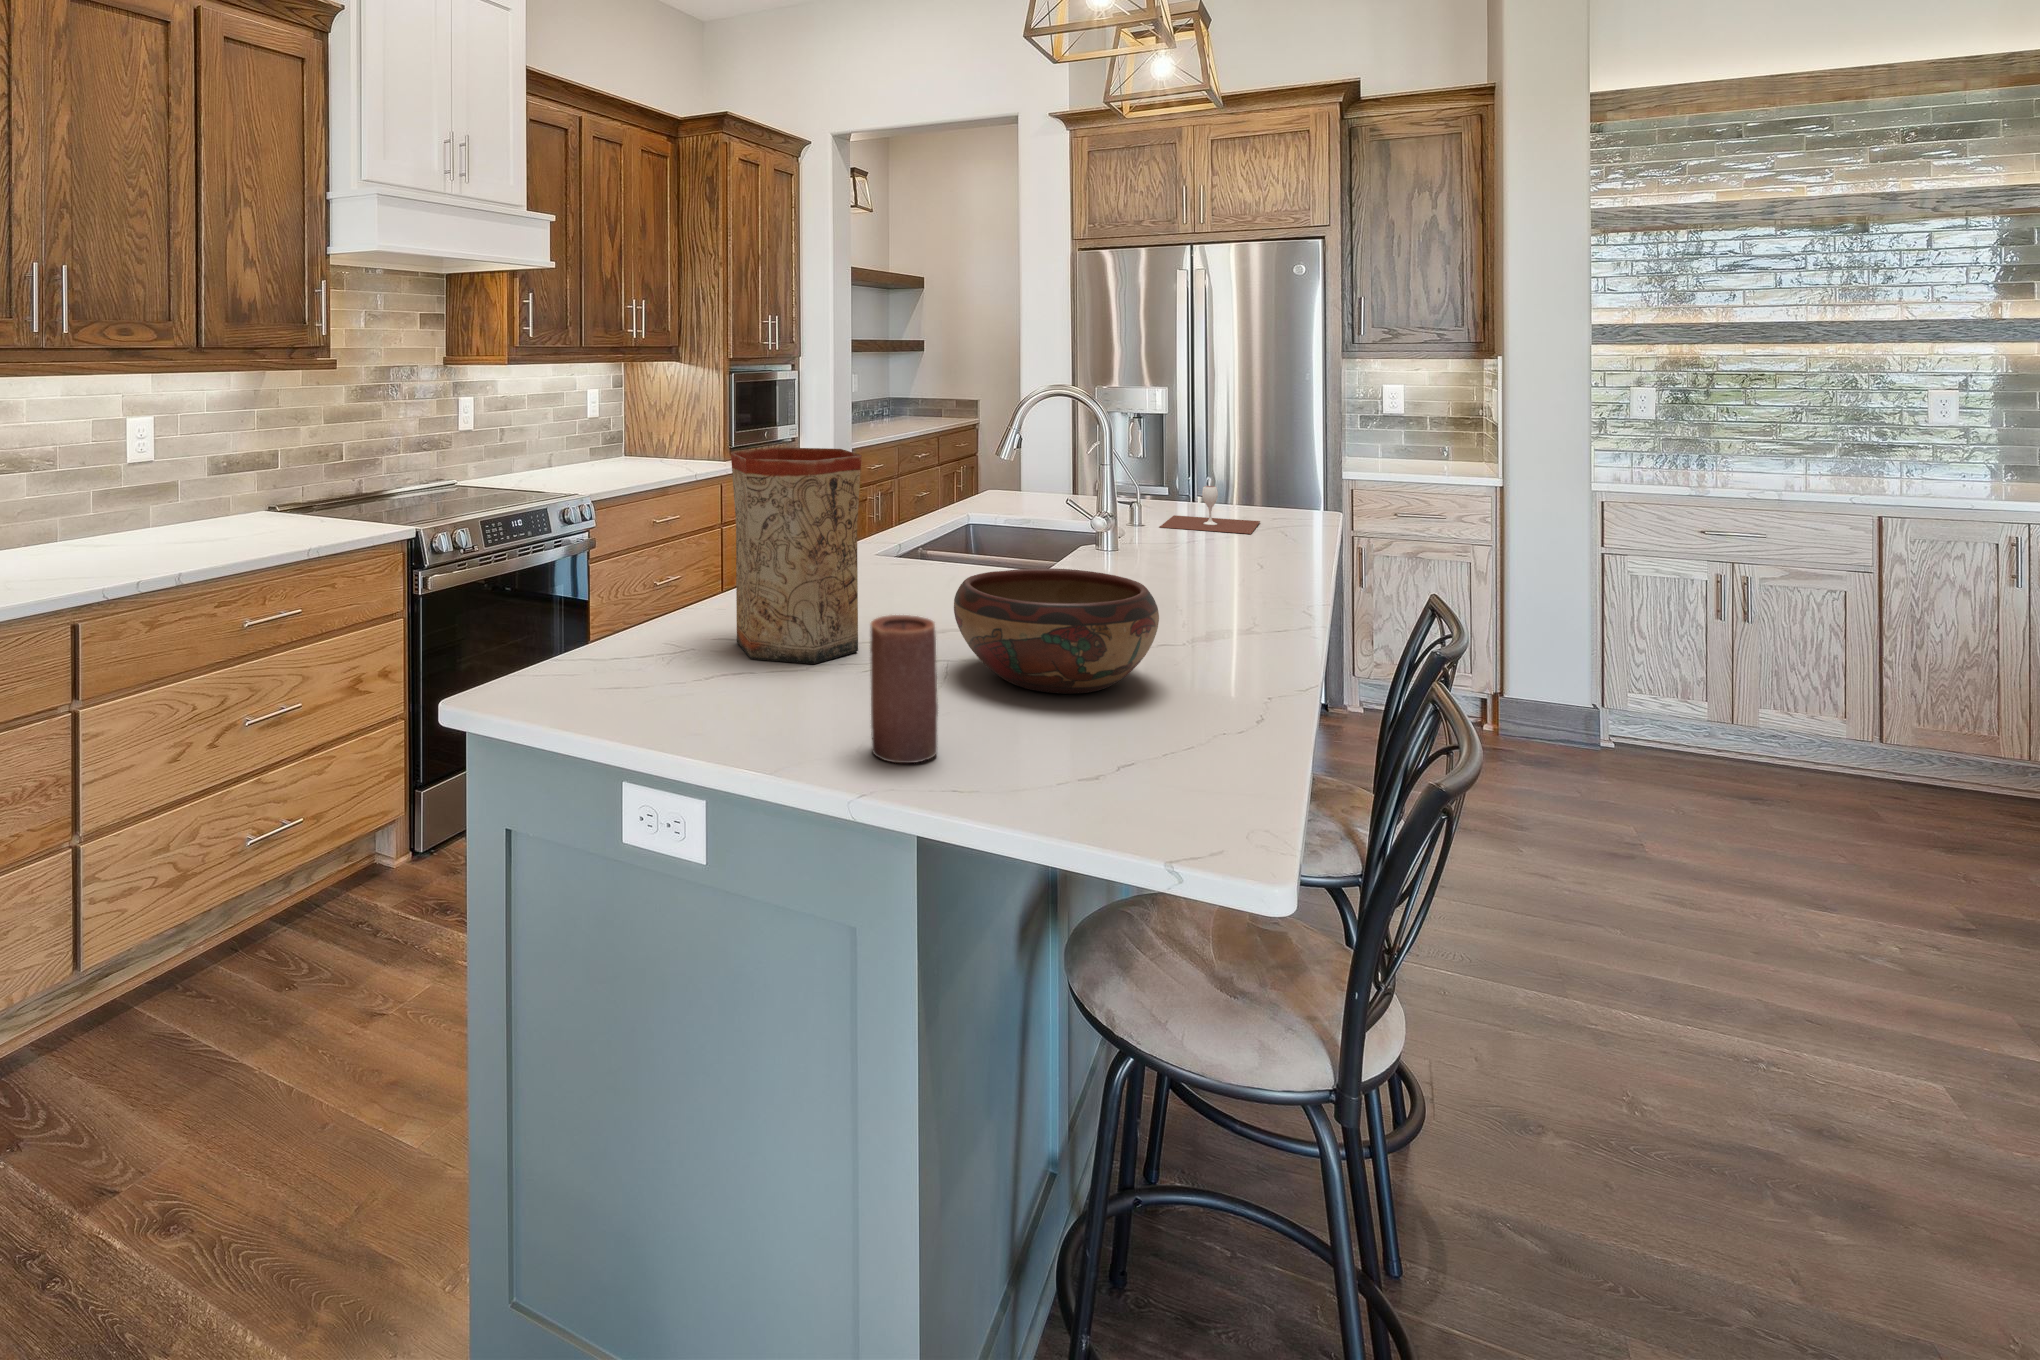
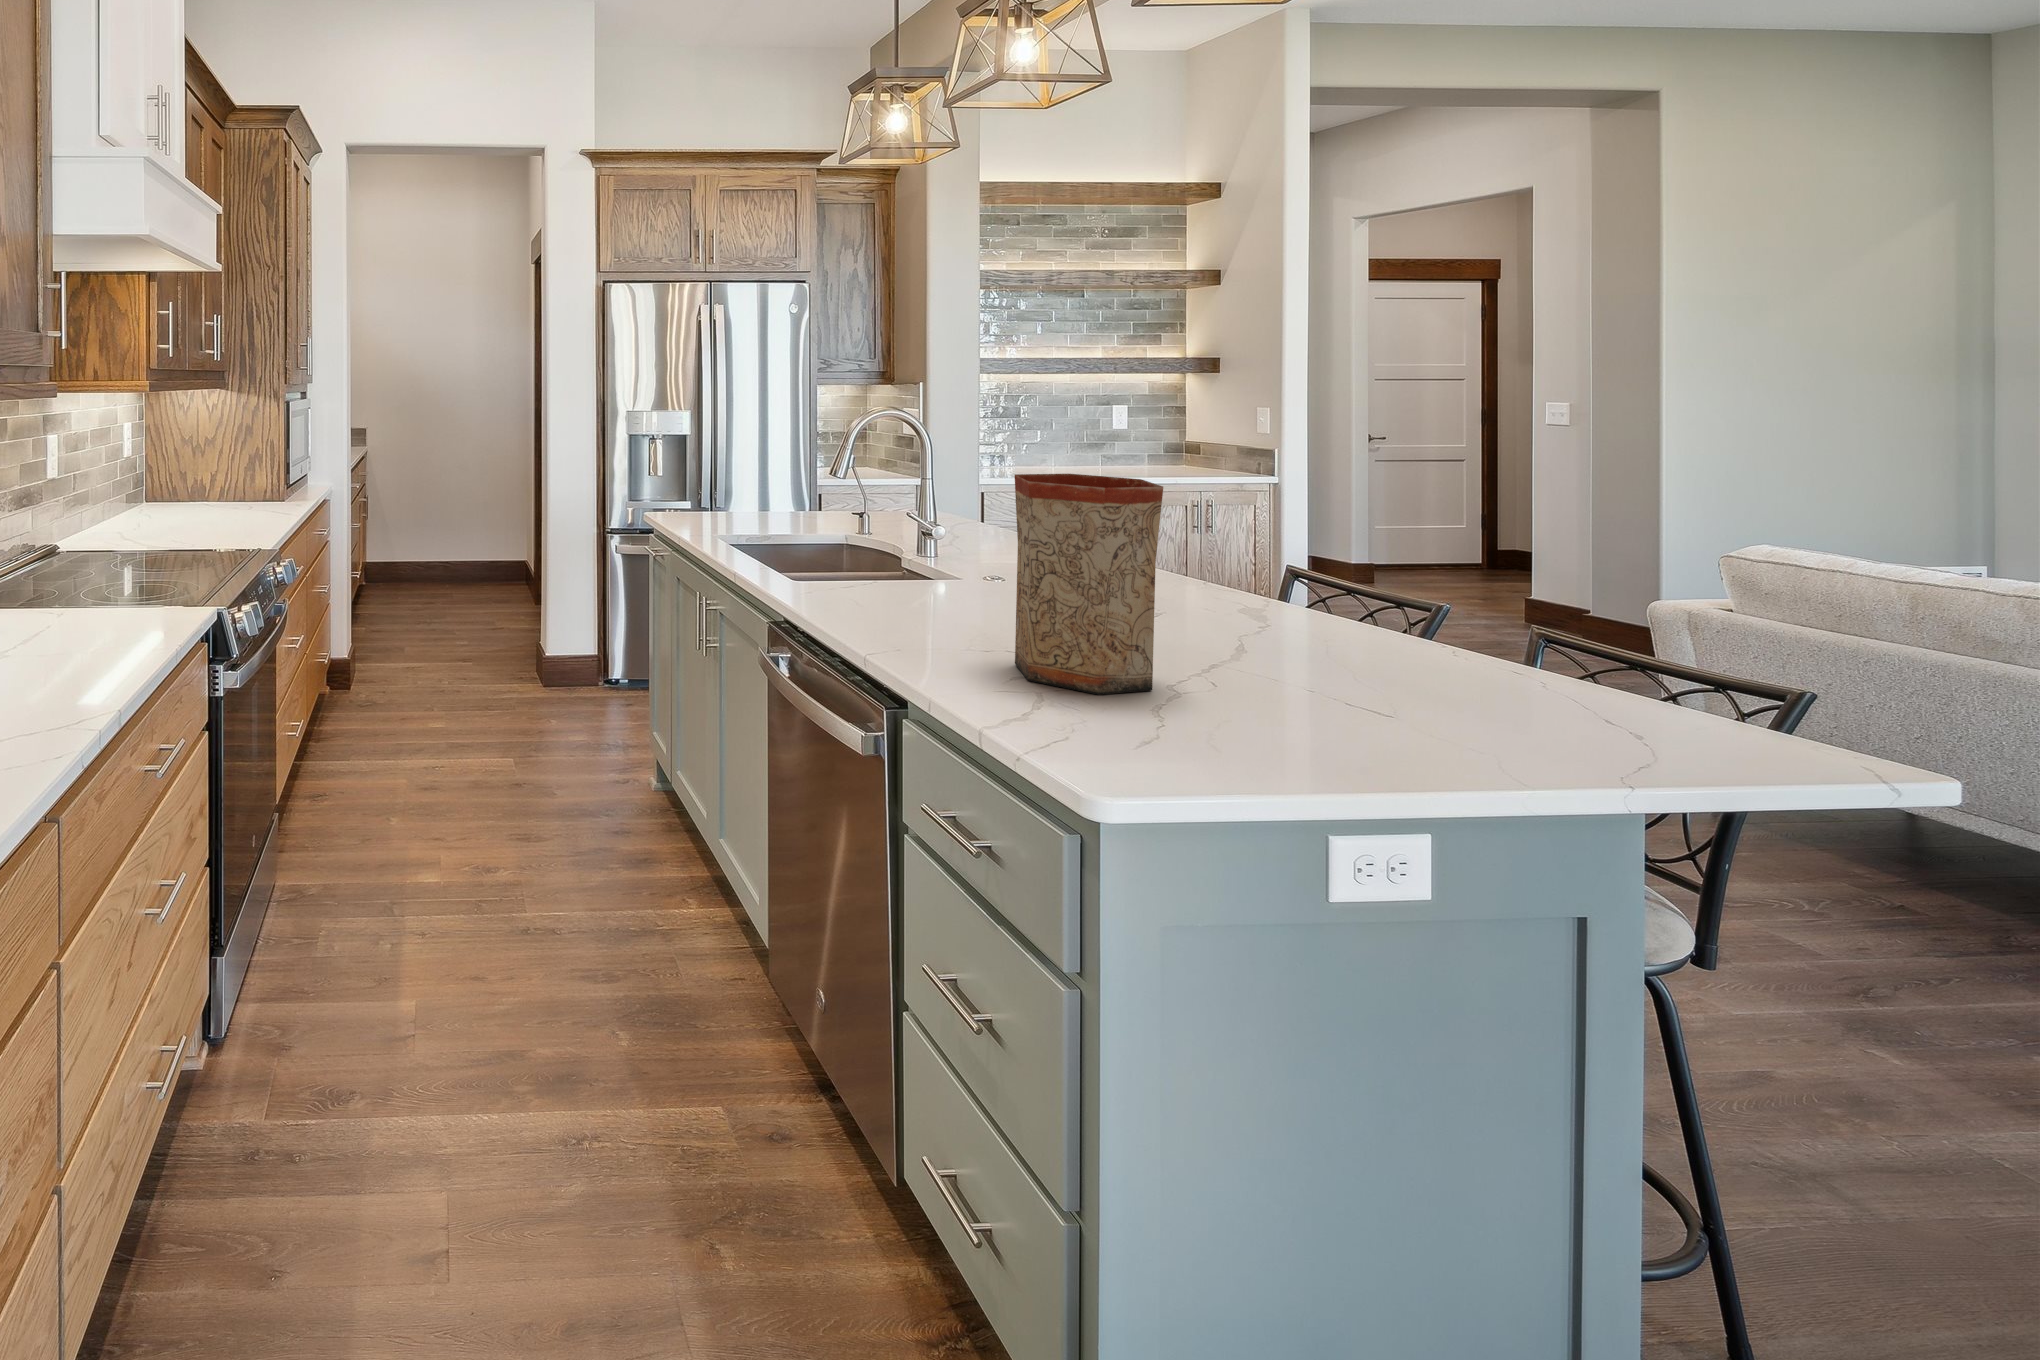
wine glass: present [1160,486,1260,534] -> none [844,493,946,533]
decorative bowl: present [954,568,1159,694] -> none [1208,574,1427,685]
candle: present [870,615,938,763] -> none [1452,628,1538,766]

